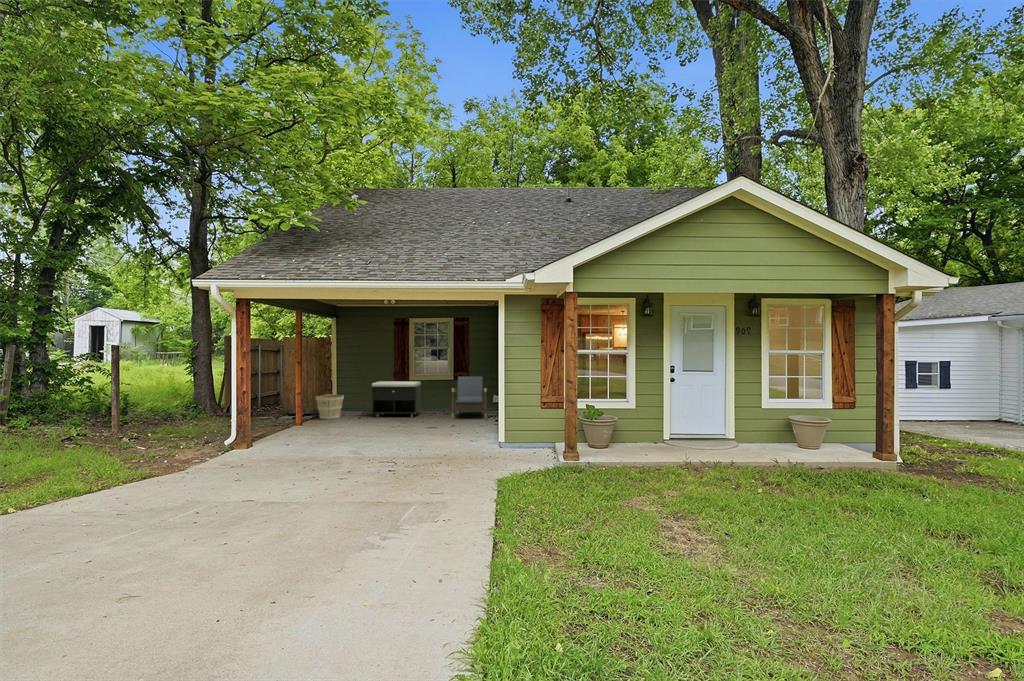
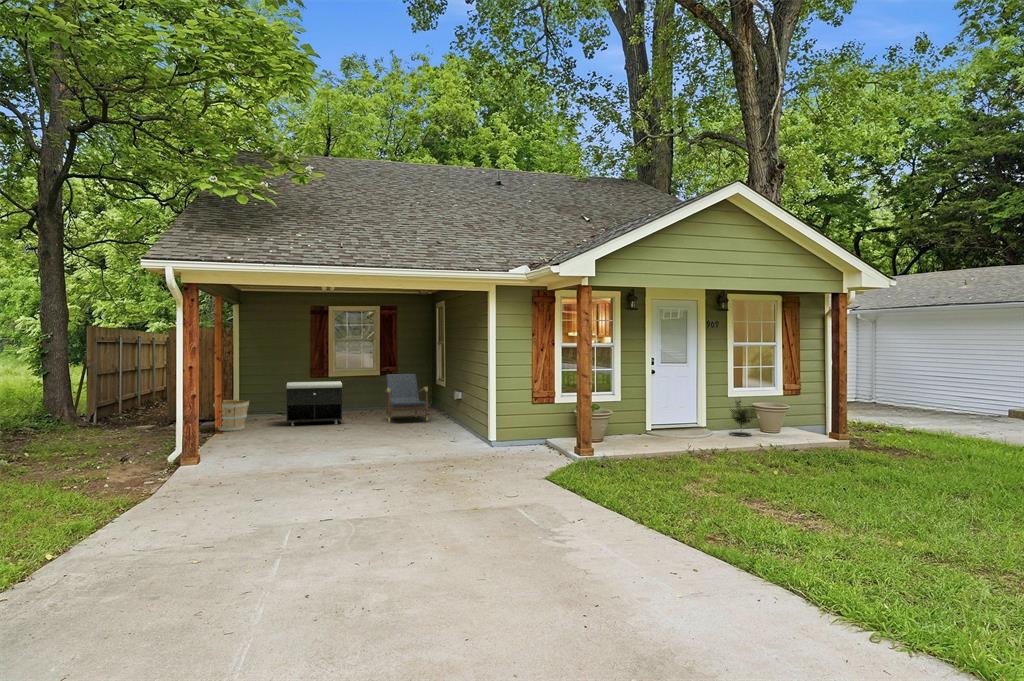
potted tree: none [760,408,788,452] -> present [729,401,752,436]

